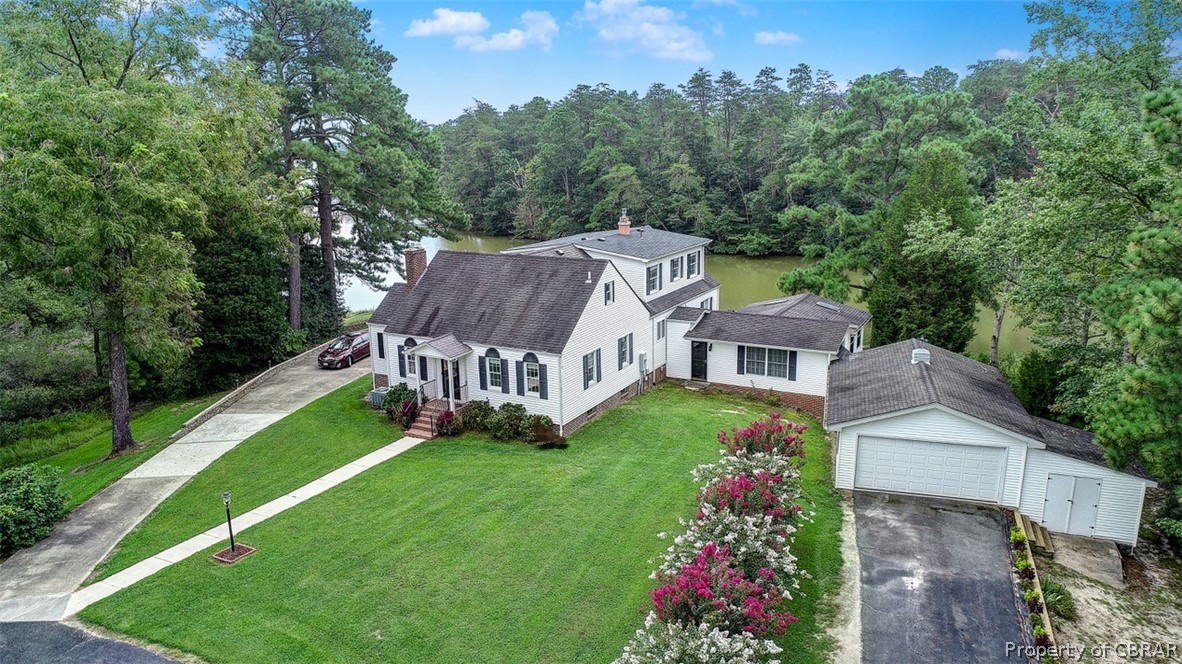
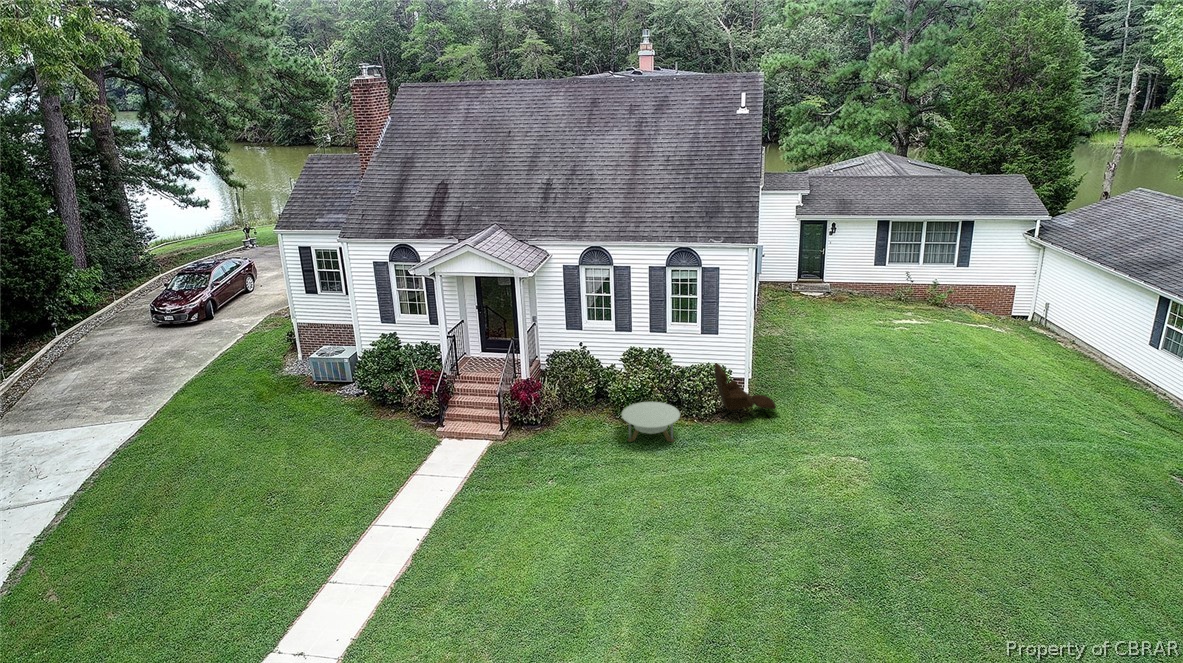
round table: none [480,431,510,452] -> present [622,402,680,442]

